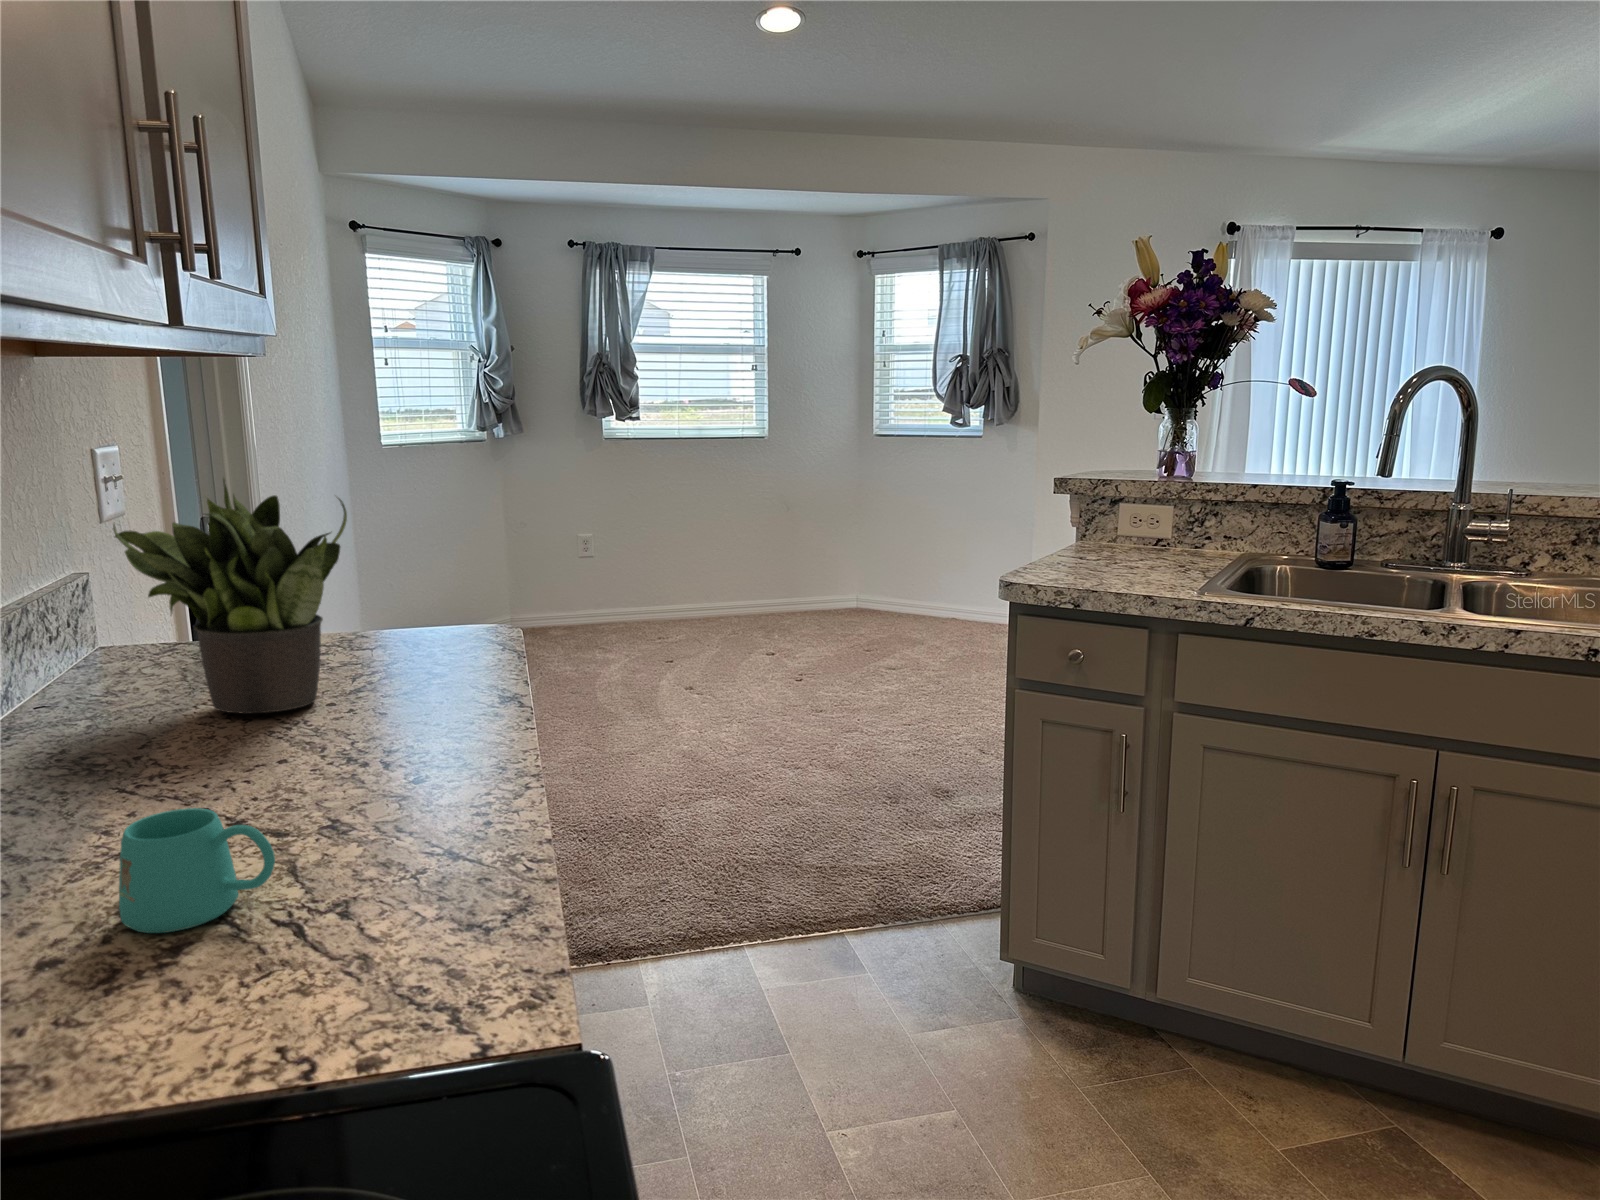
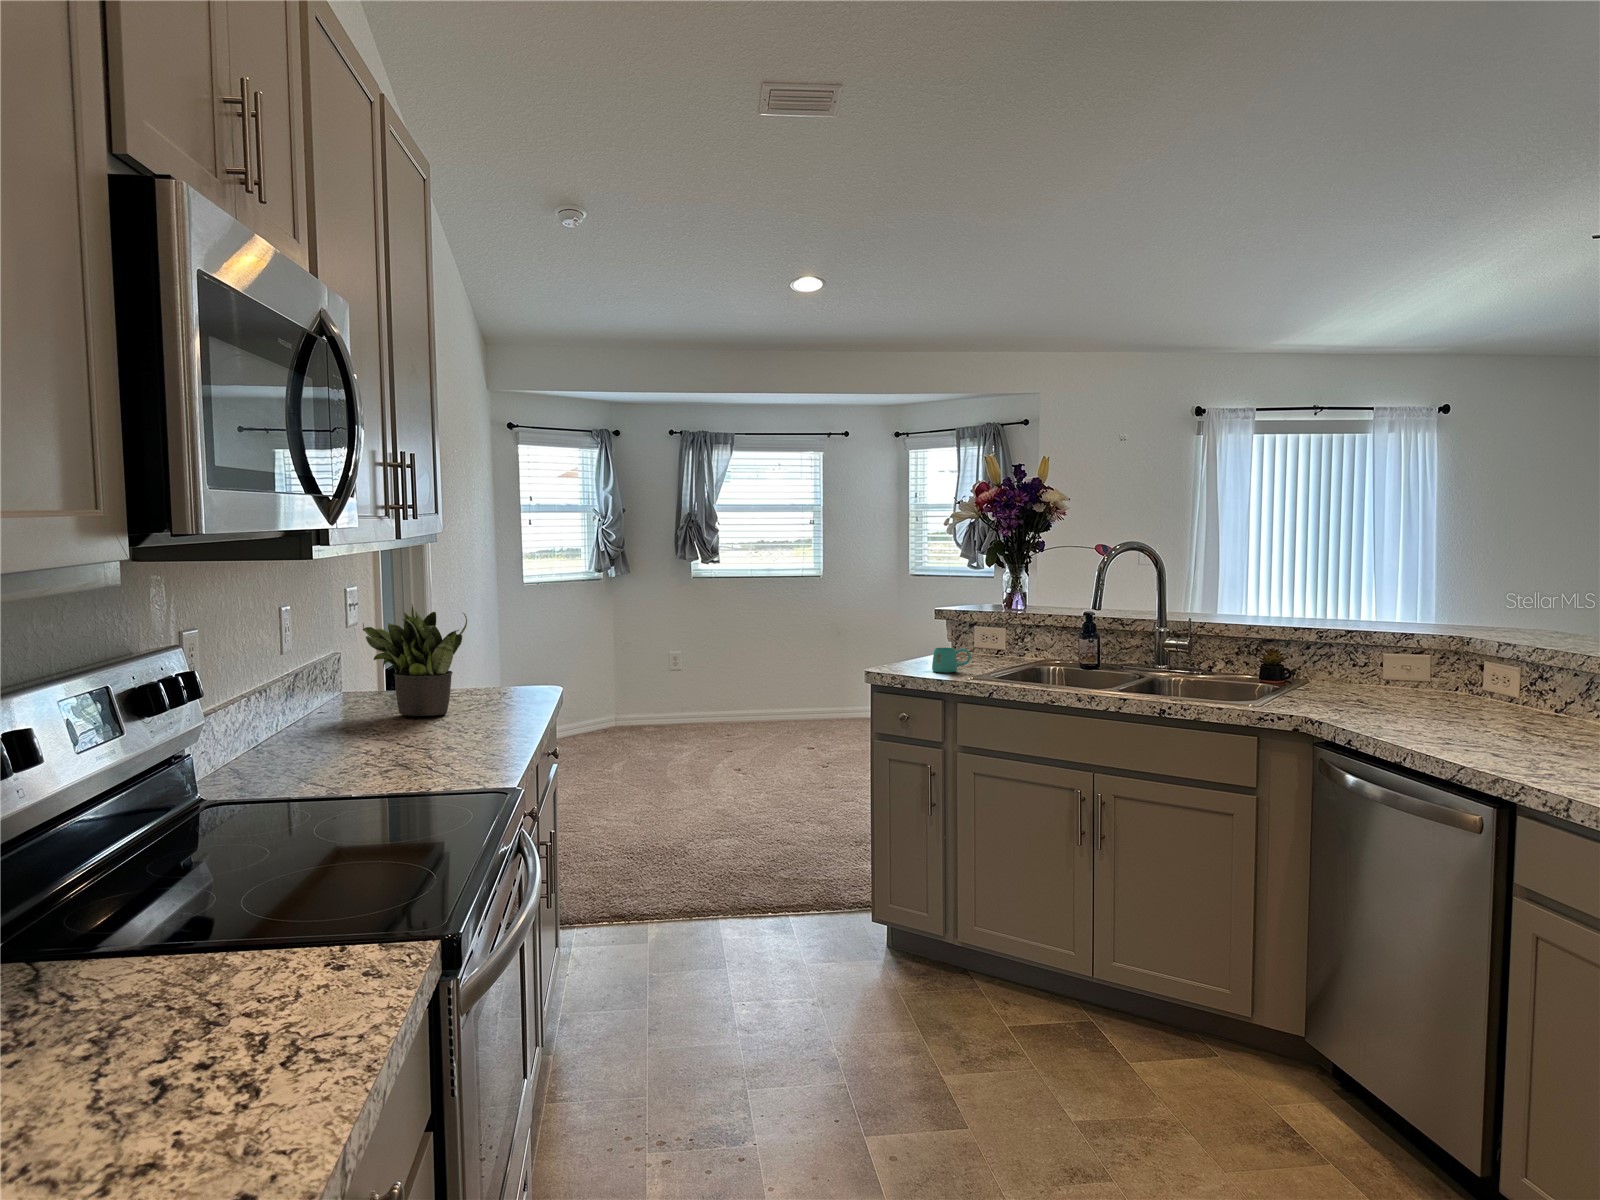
mug: present [119,808,275,933] -> present [932,648,971,673]

